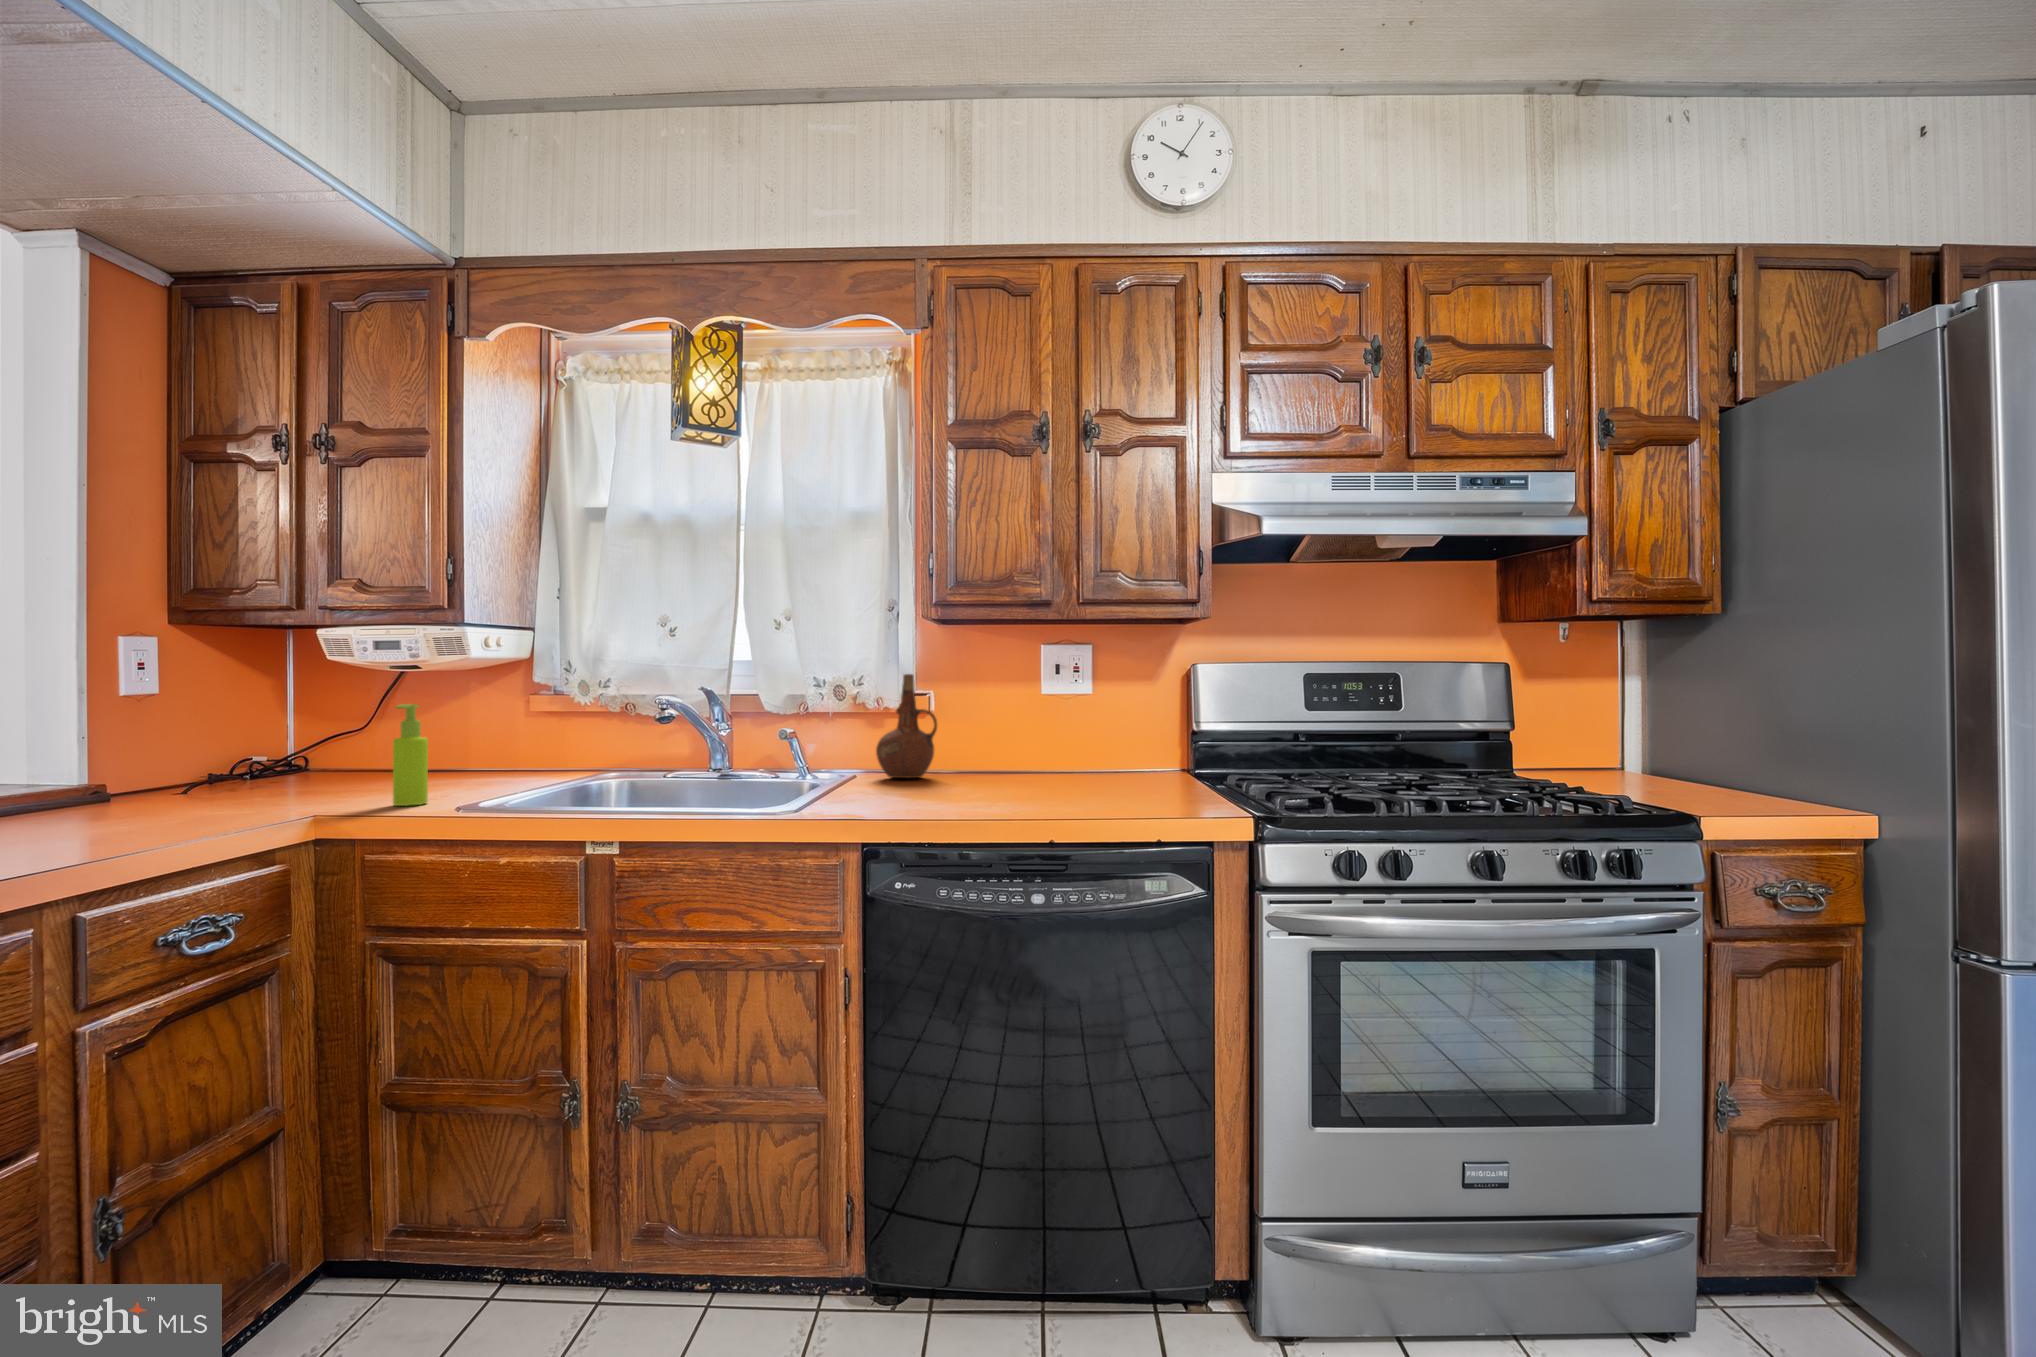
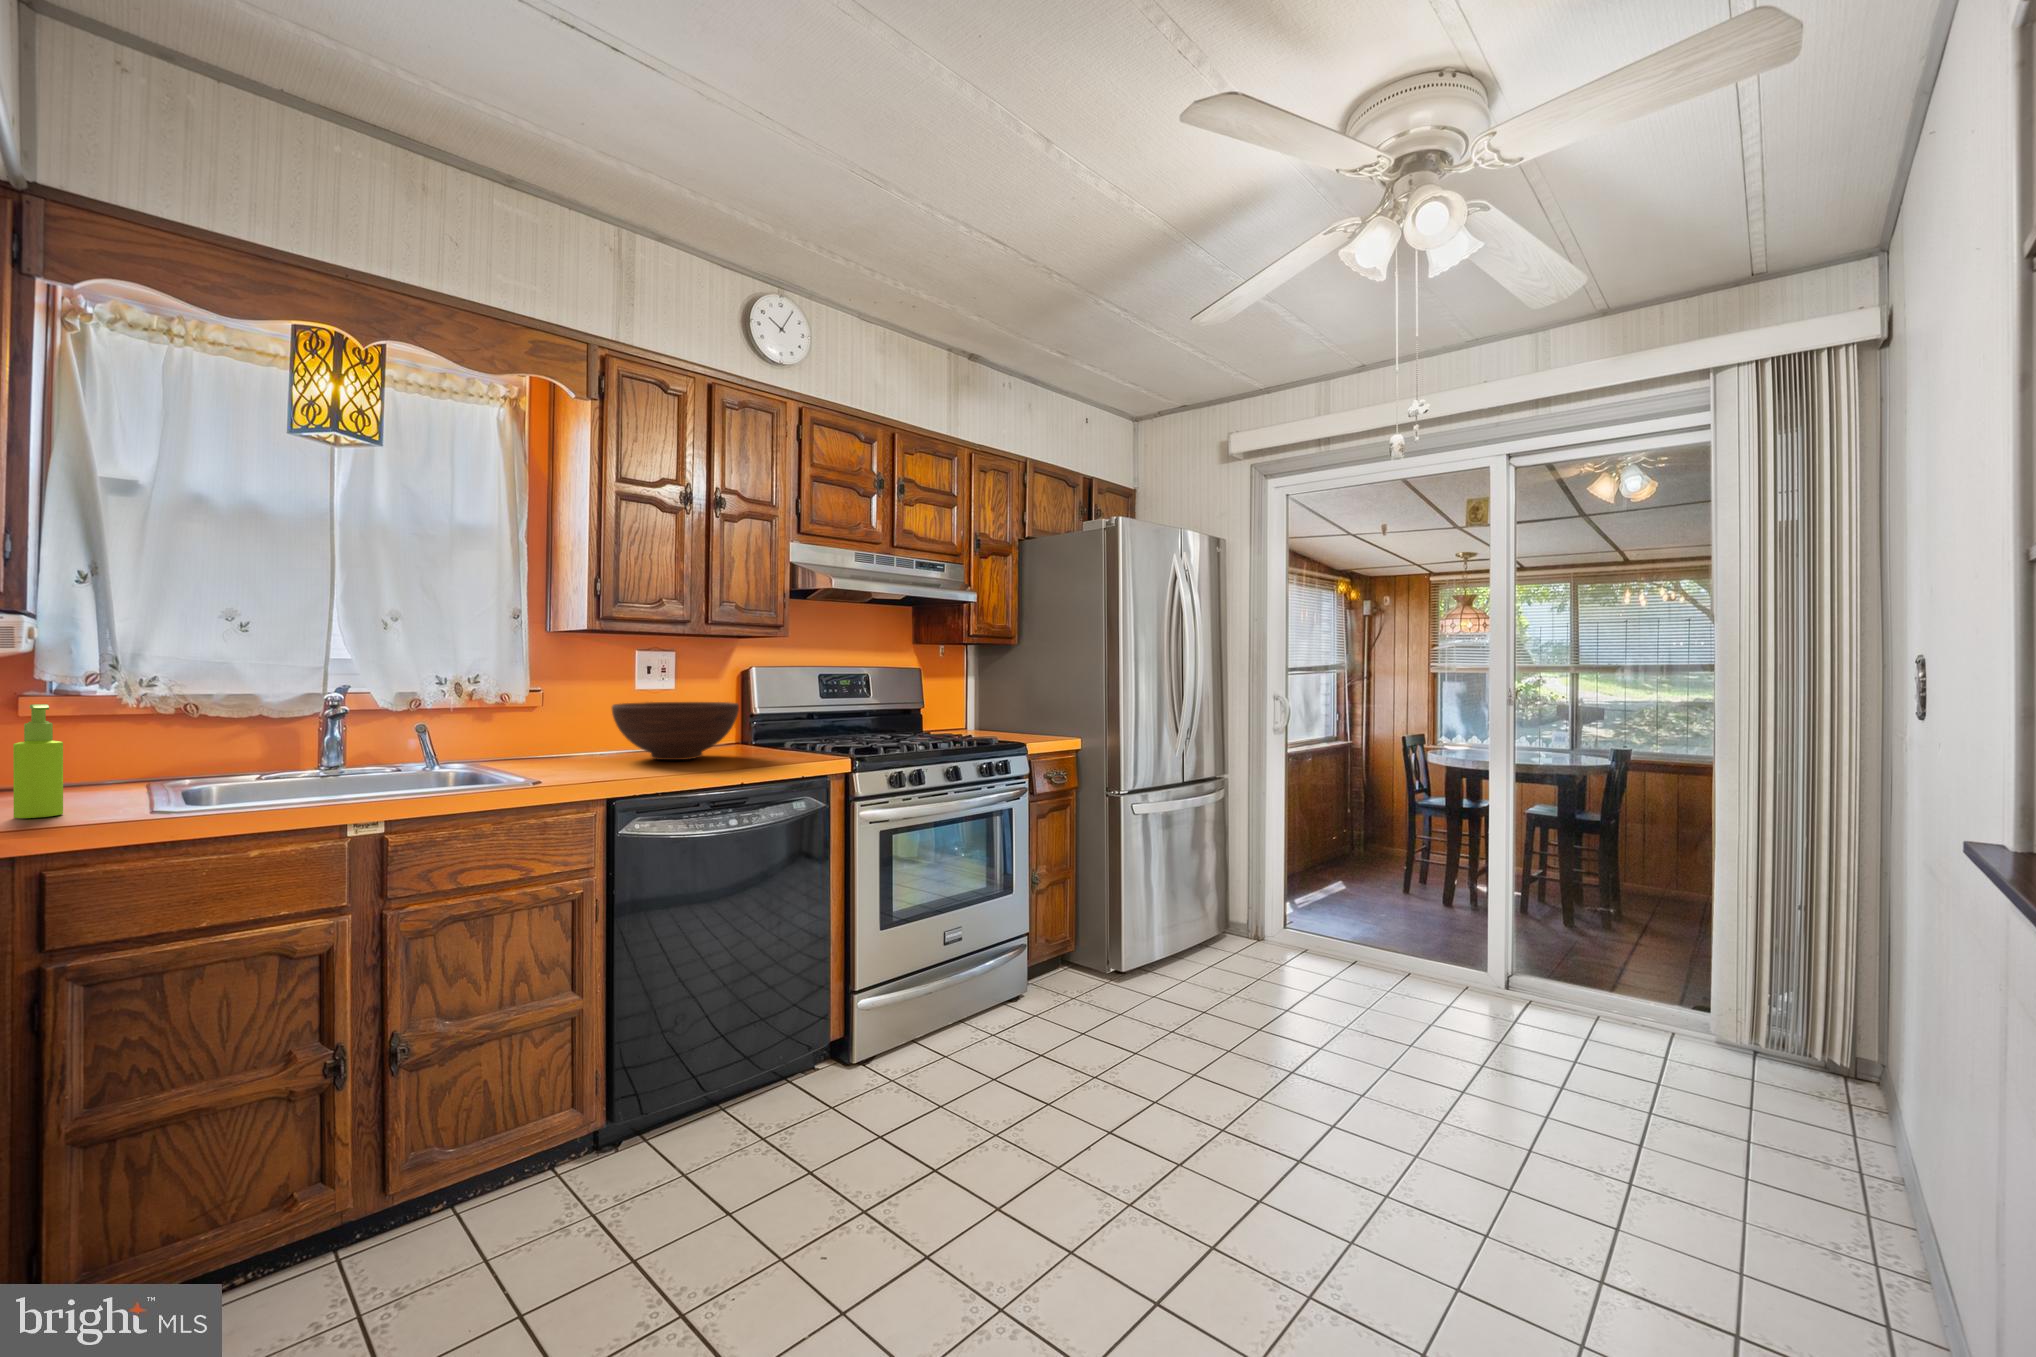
ceramic pitcher: present [876,674,937,778] -> none [510,671,566,758]
fruit bowl: none [949,714,1112,794] -> present [612,702,739,760]

